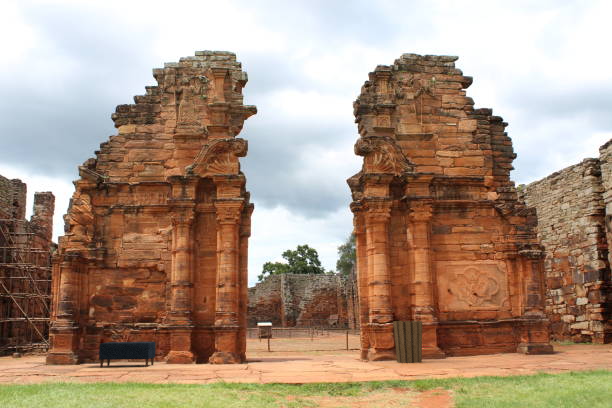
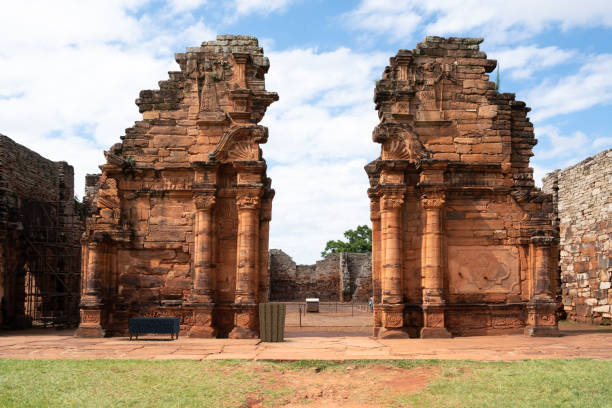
trash can: present [393,321,422,363] -> present [259,303,286,342]

